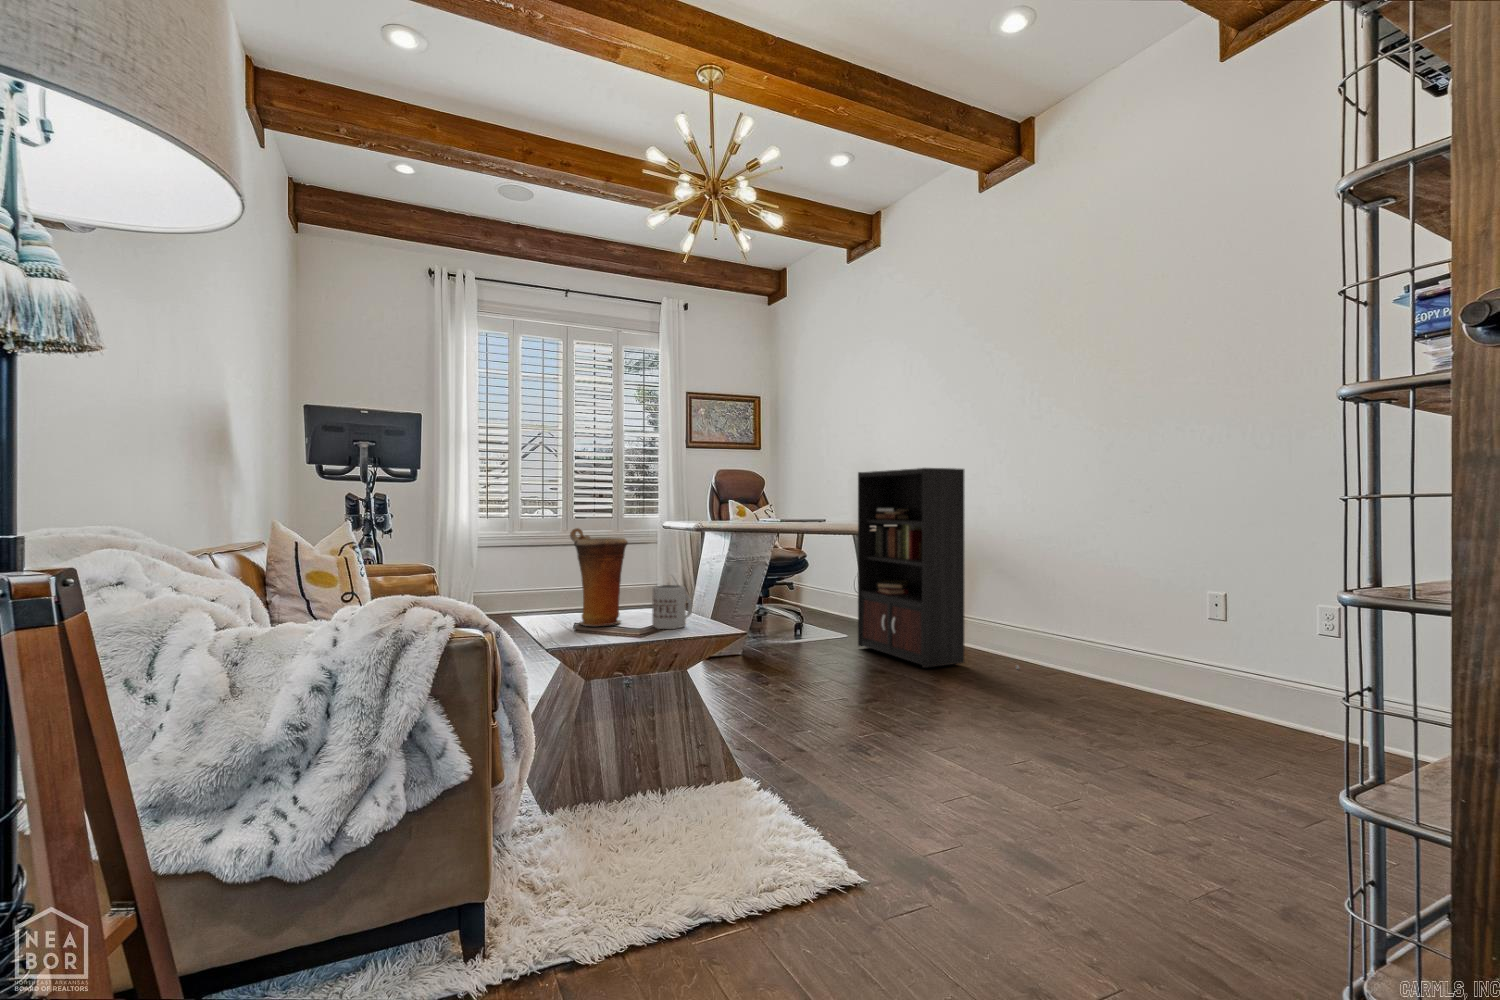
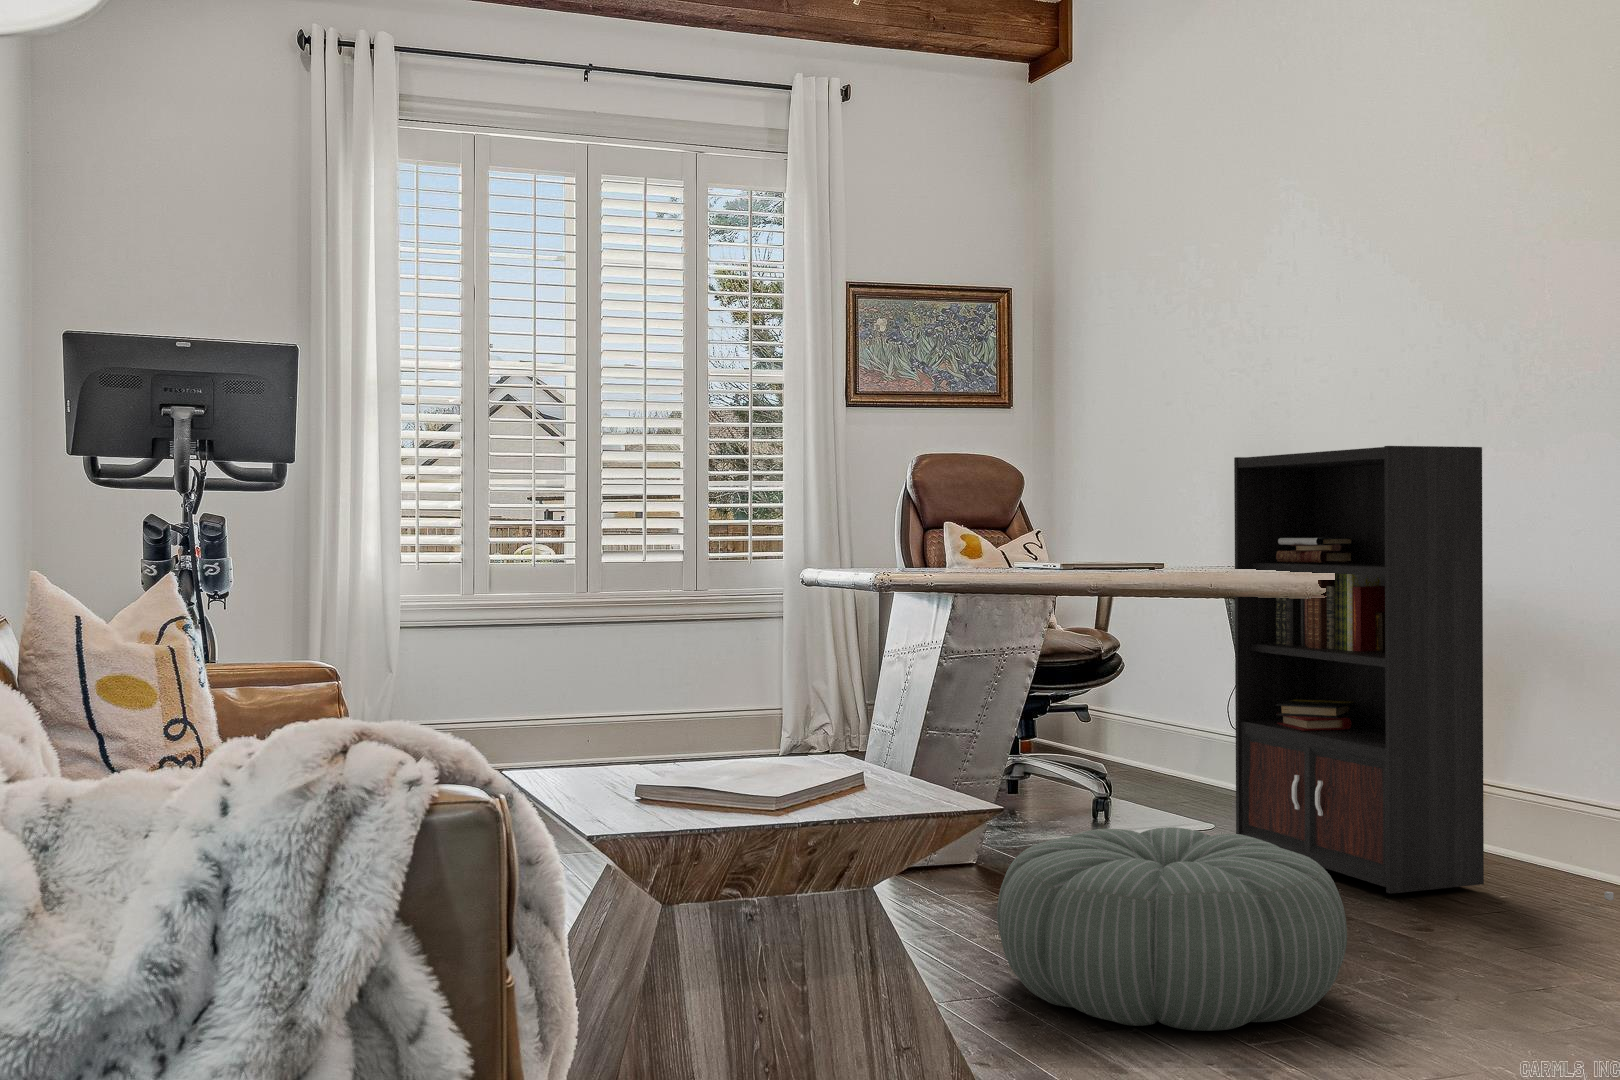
vase: present [570,528,628,626] -> none [629,579,751,789]
mug: present [652,585,693,629] -> none [804,704,889,797]
pouf: none [746,640,903,734] -> present [997,827,1347,1031]

